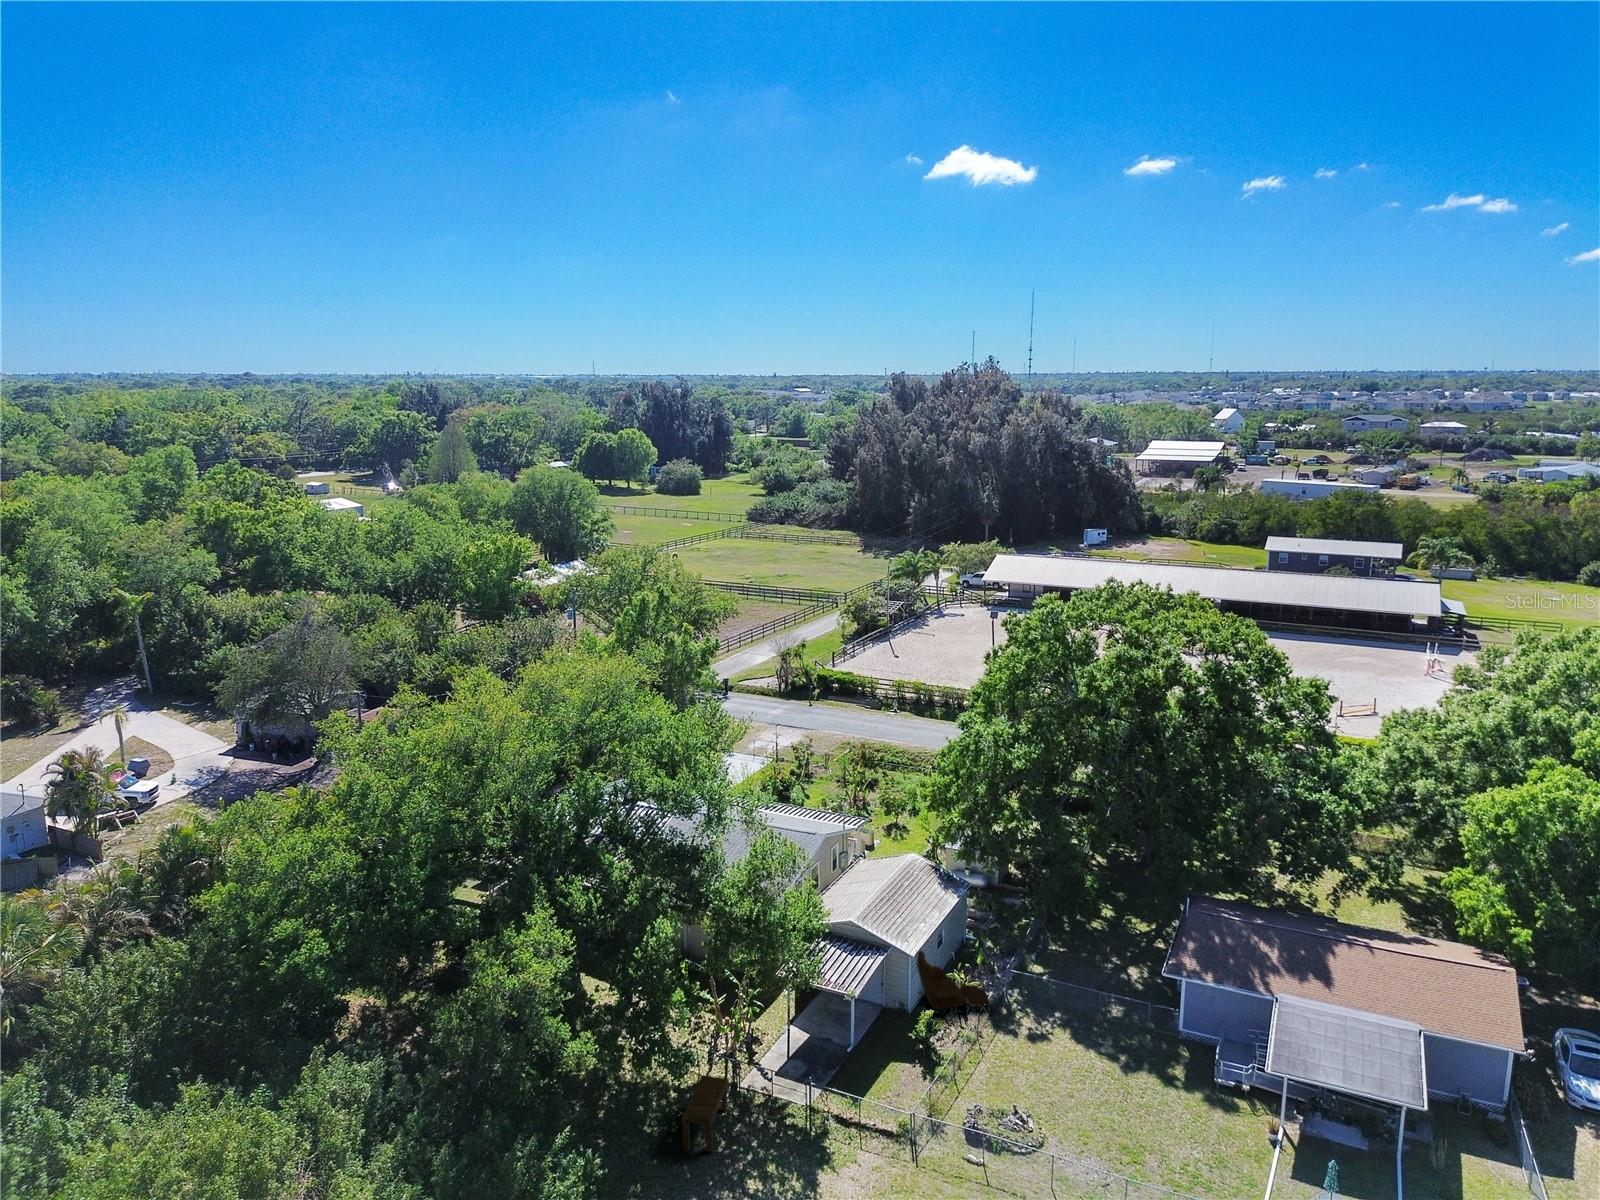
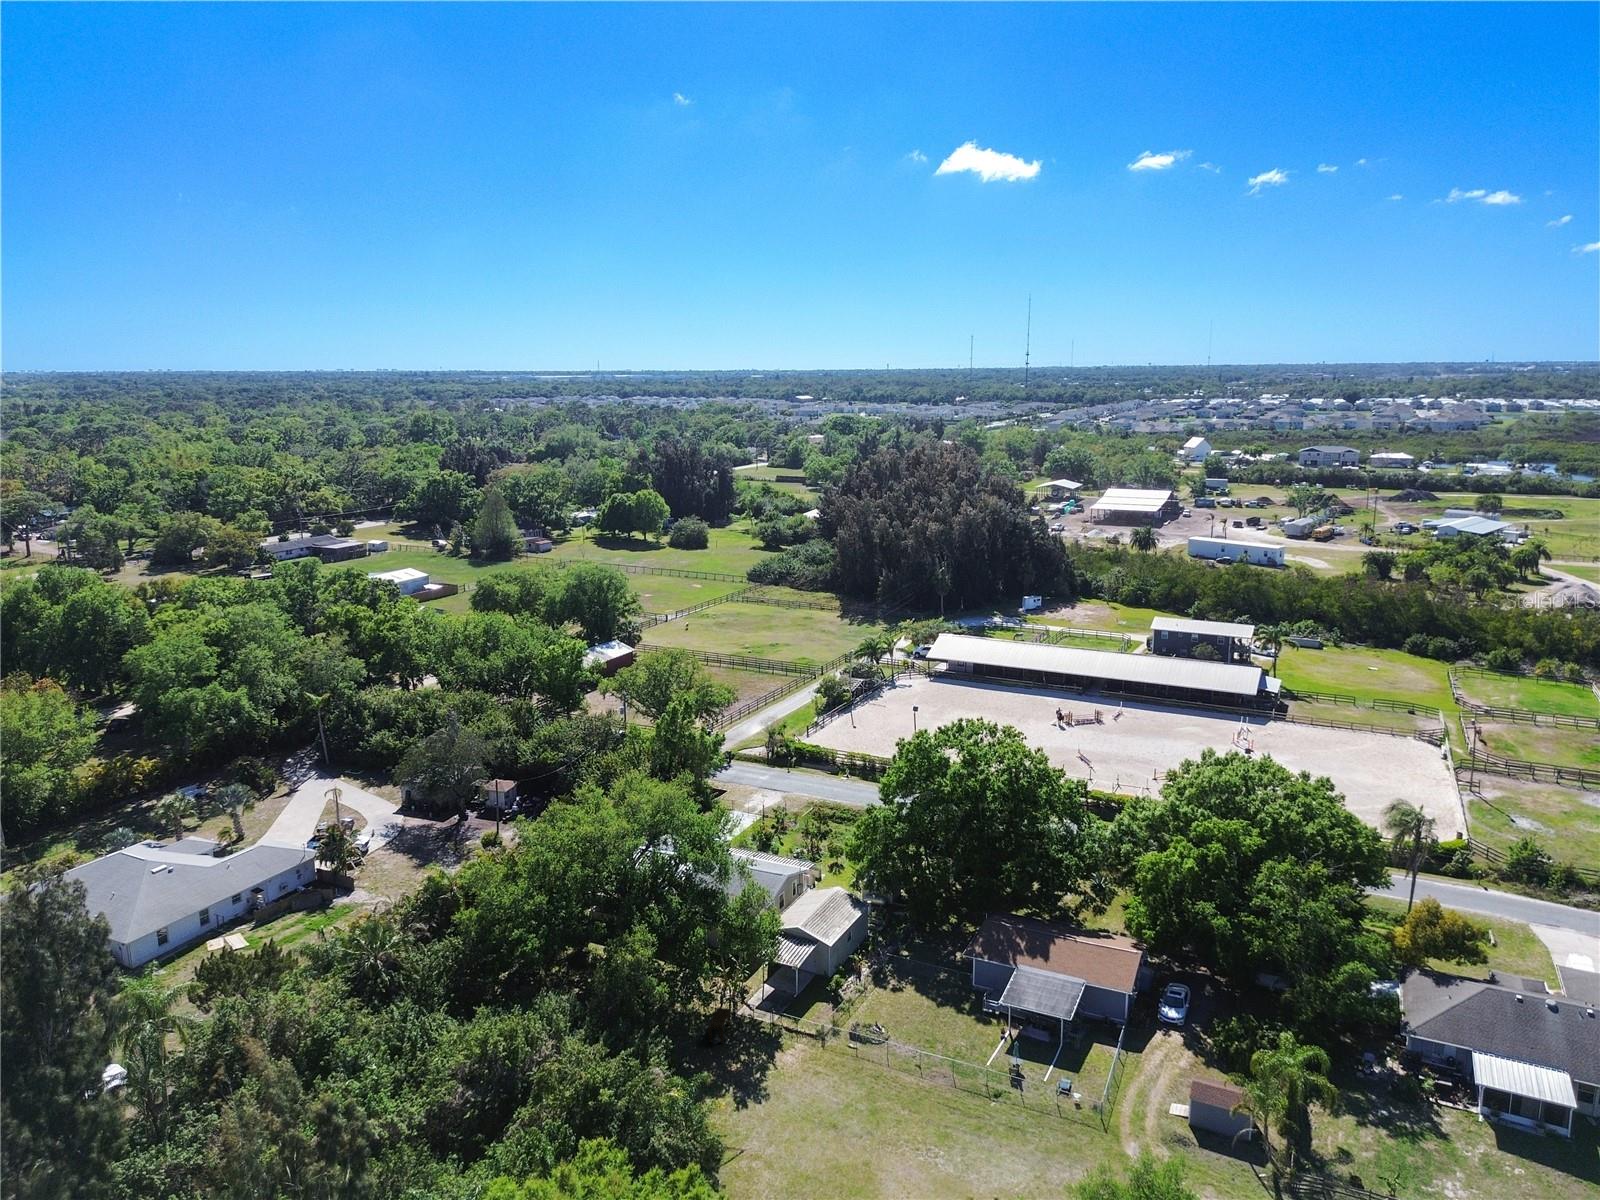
lounge chair: present [917,951,990,1025] -> none [834,942,874,984]

